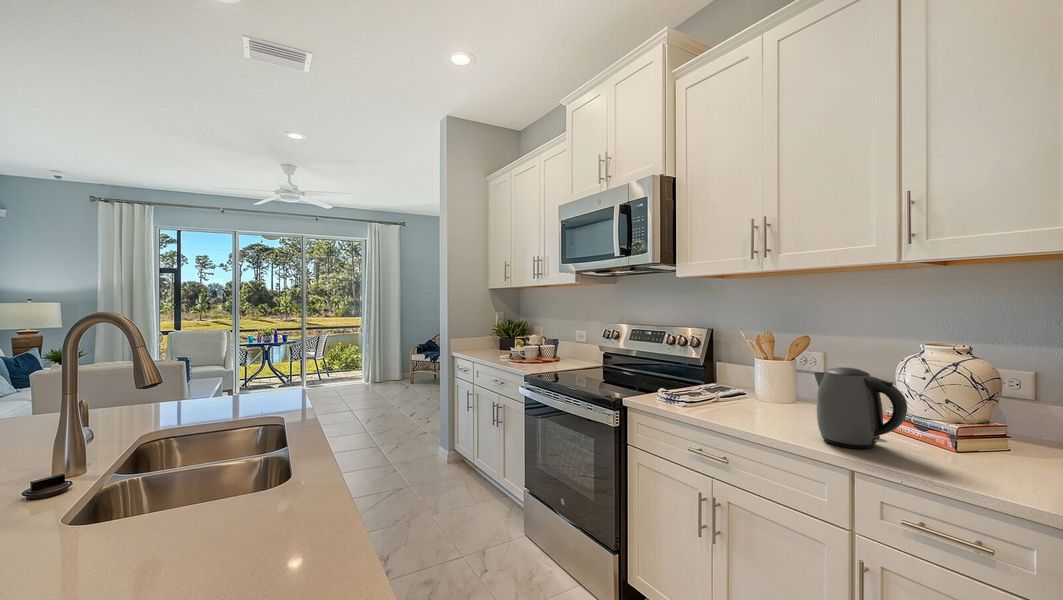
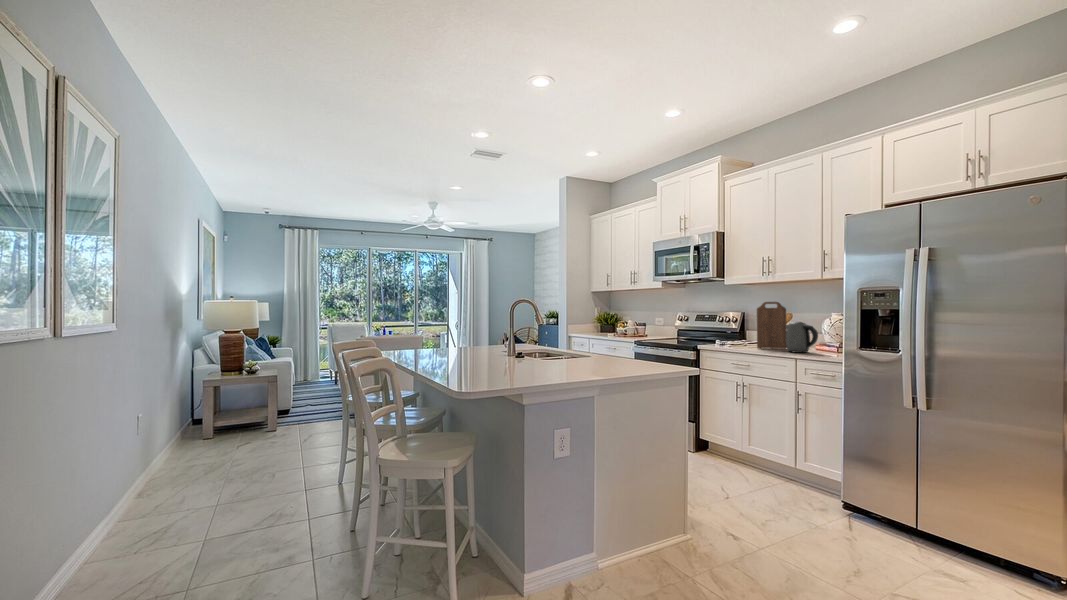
cutting board: none [742,314,808,418] -> present [757,302,787,349]

